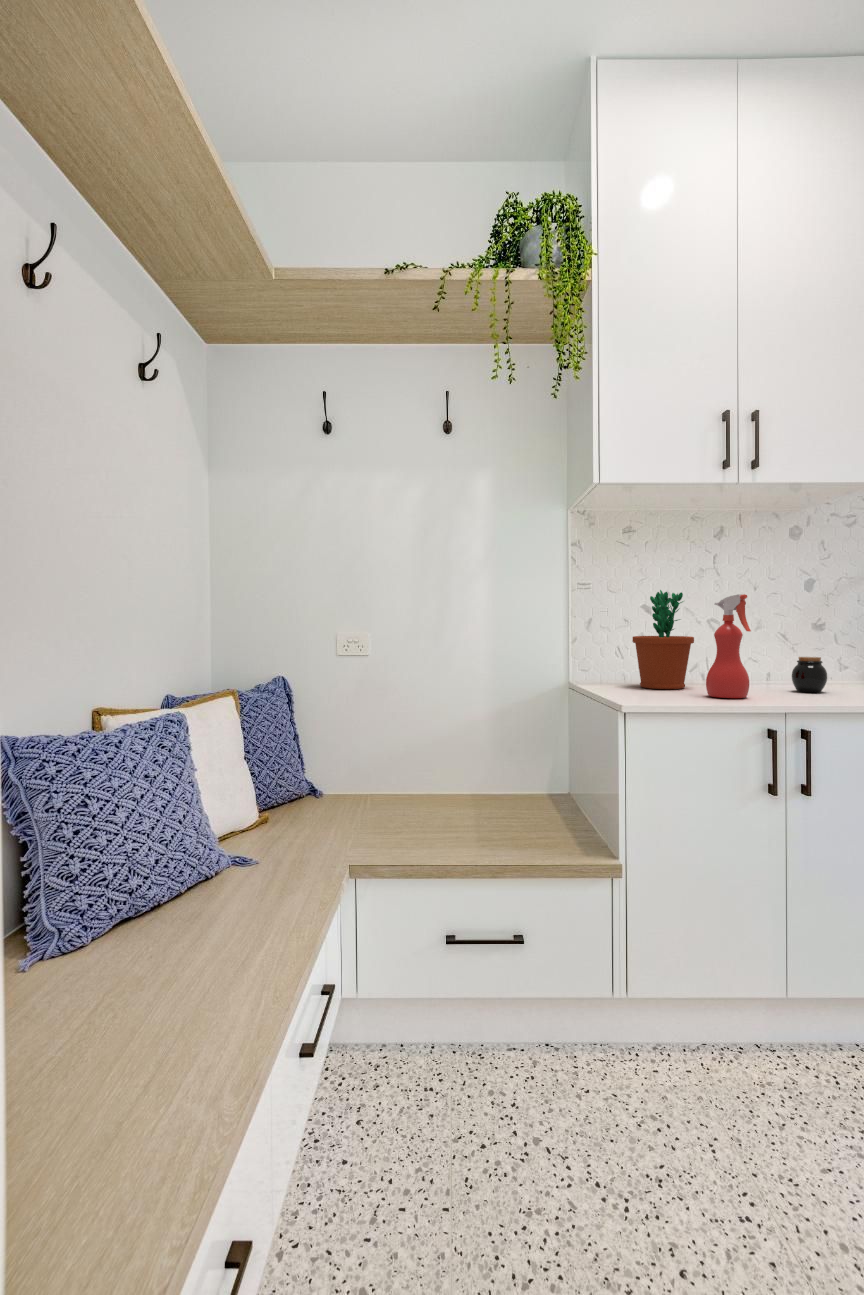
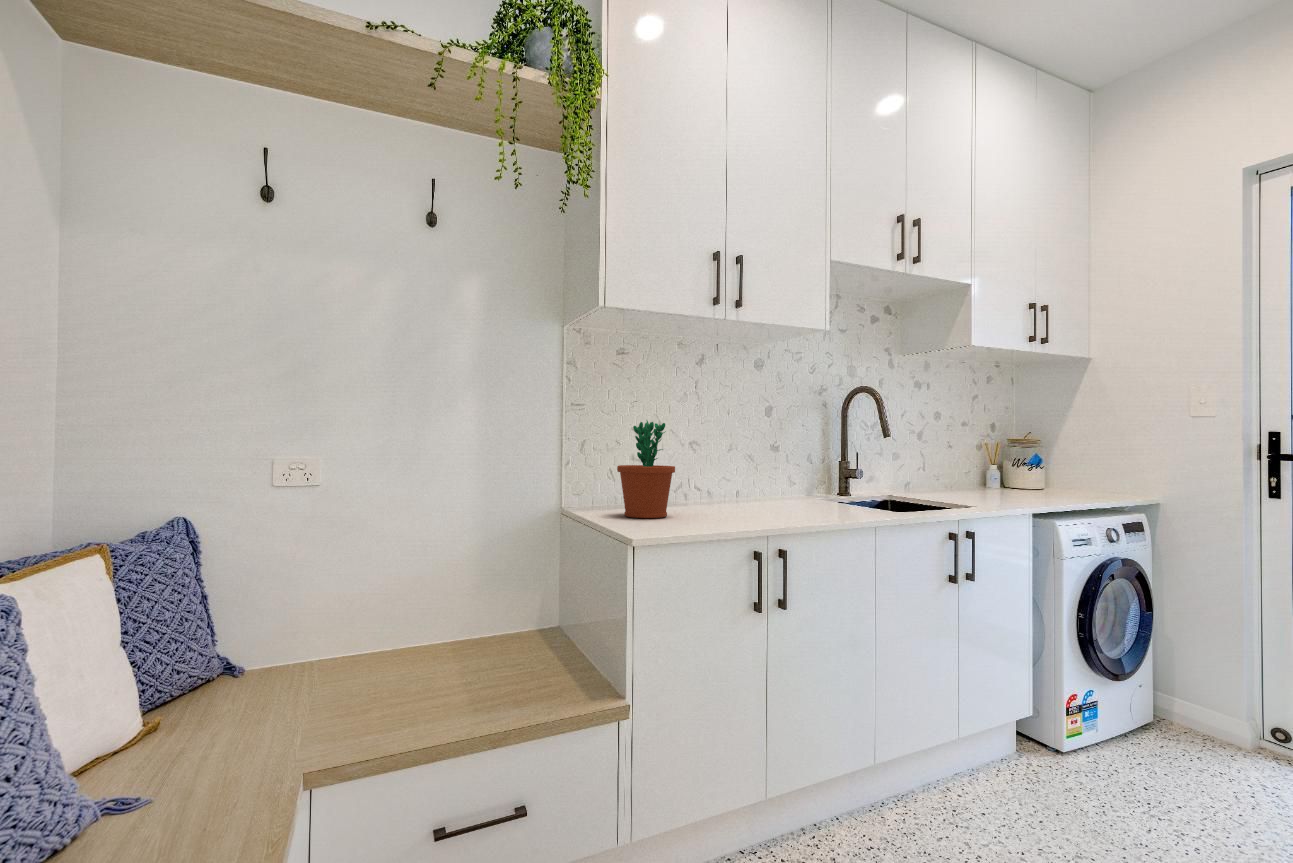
spray bottle: present [706,594,751,698] -> none [699,425,743,526]
jar: present [792,657,827,692] -> none [757,484,786,517]

